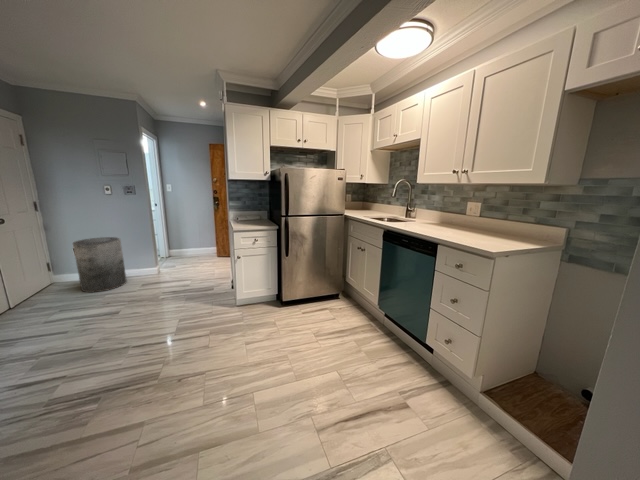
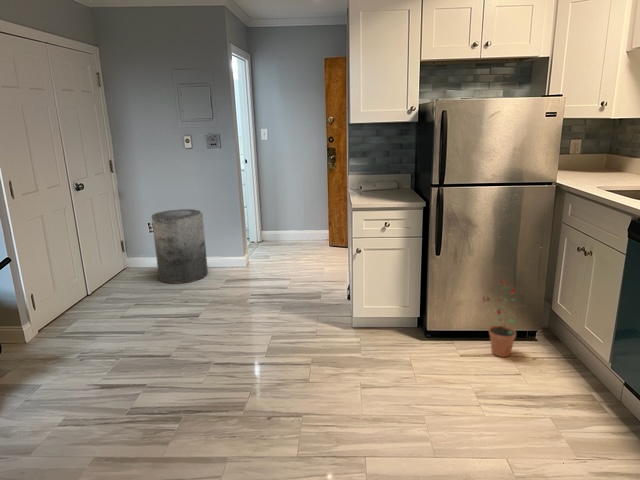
potted plant: none [312,267,332,310] -> present [483,279,516,357]

